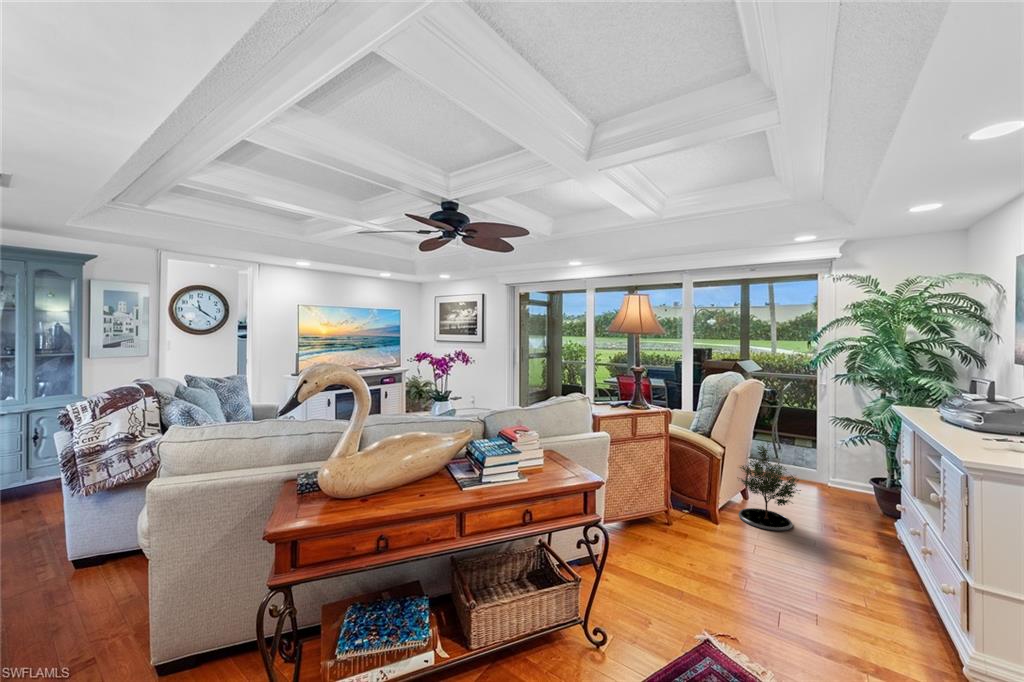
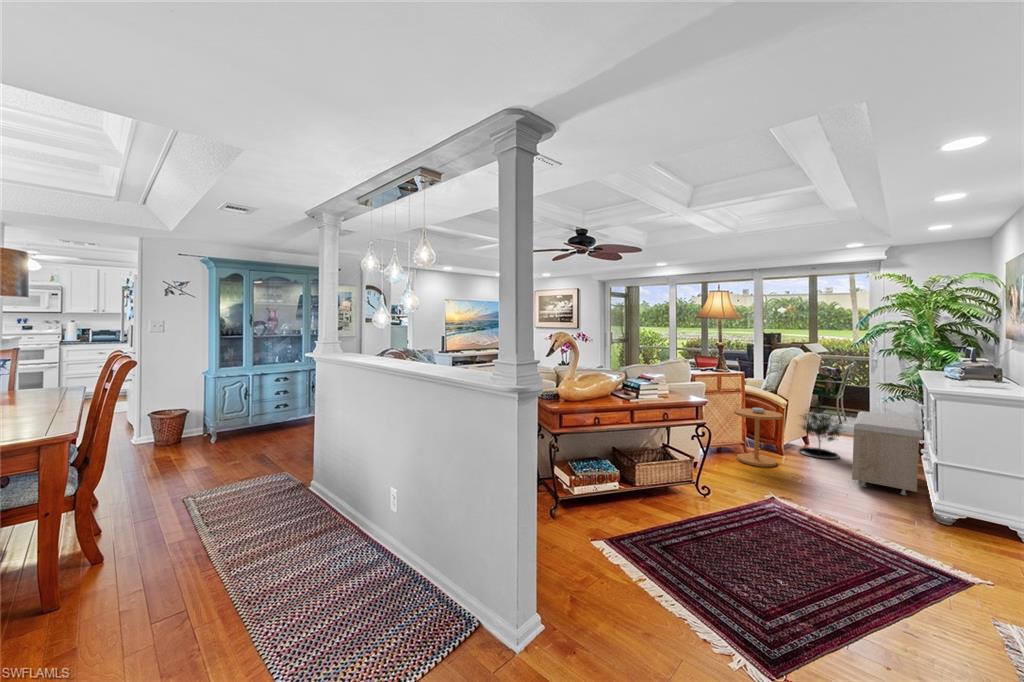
side table: none [653,461,720,555] -> present [734,408,783,467]
storage bench: none [818,466,931,615] -> present [852,411,923,495]

